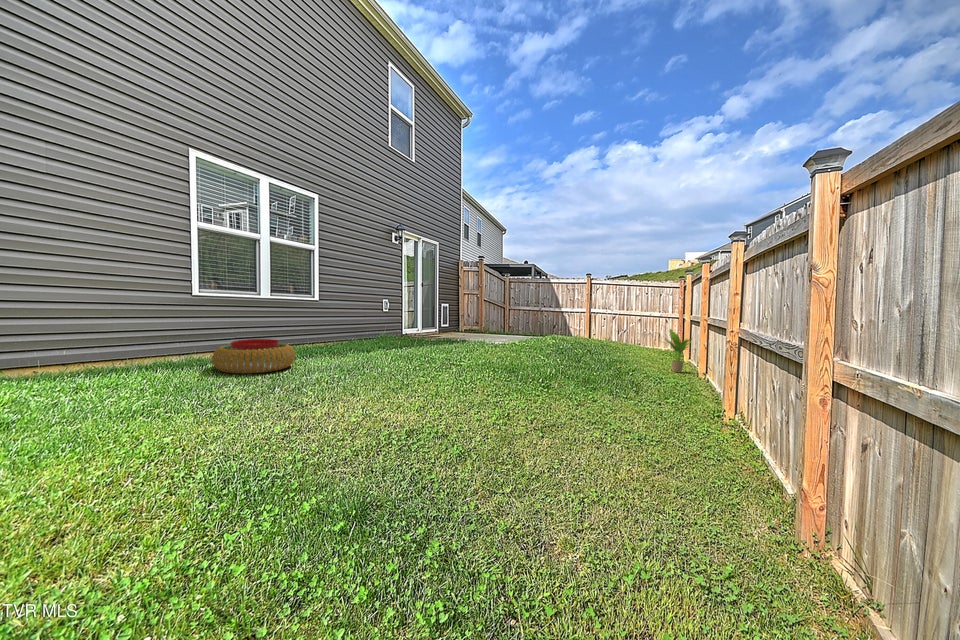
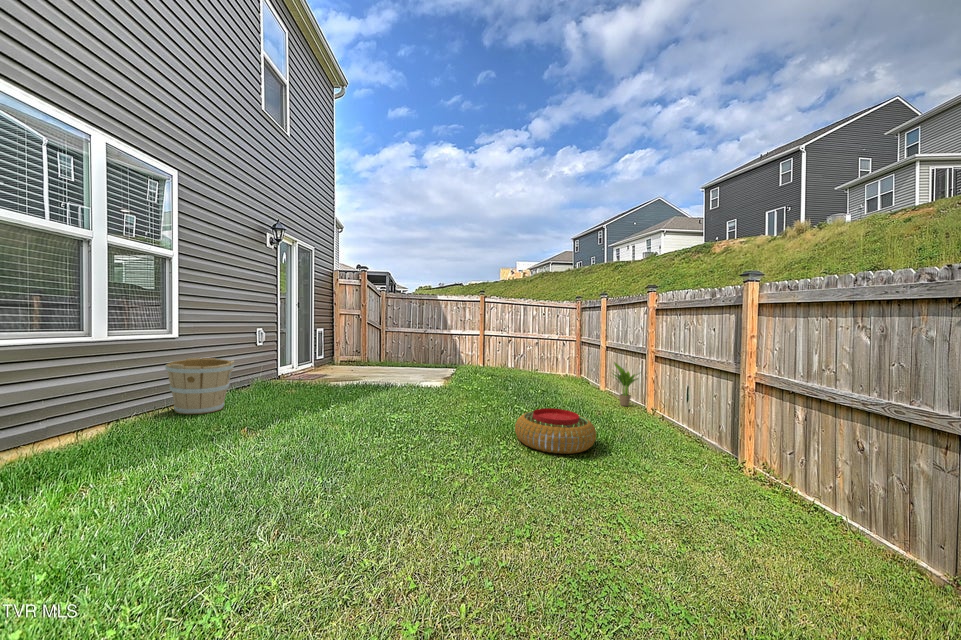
wooden bucket: none [306,313,345,347] -> present [165,357,234,414]
pouf: present [212,339,295,374] -> present [515,408,596,454]

